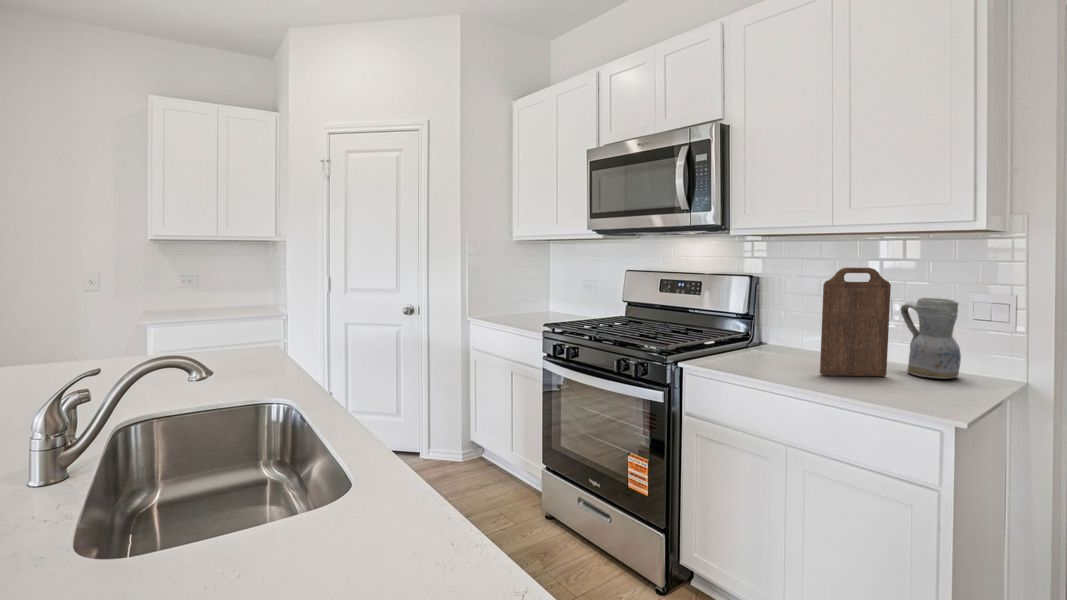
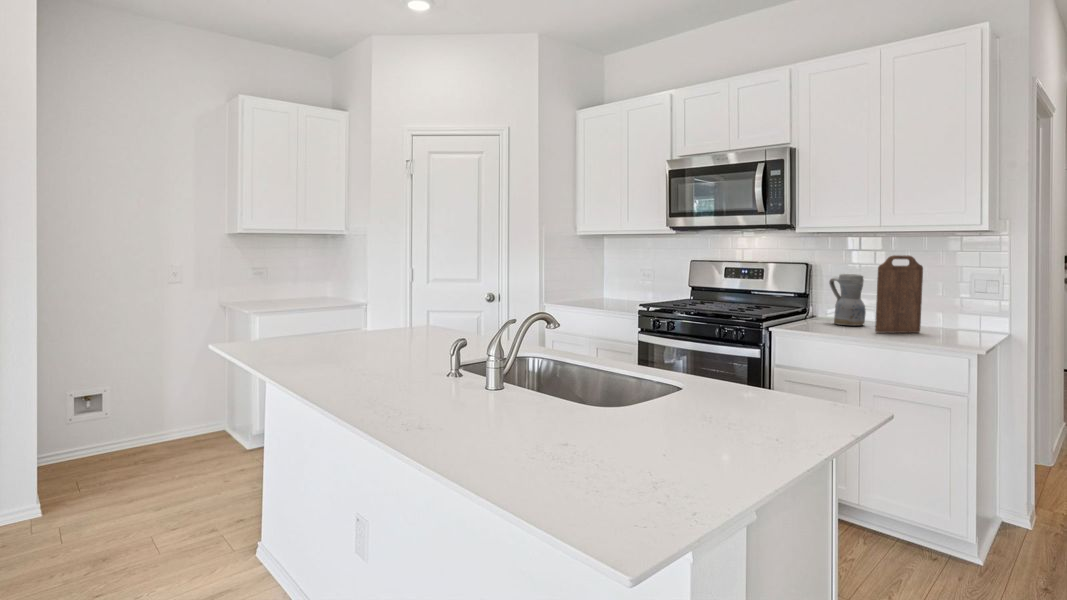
ceramic pitcher: present [901,298,961,379] -> present [829,274,866,325]

